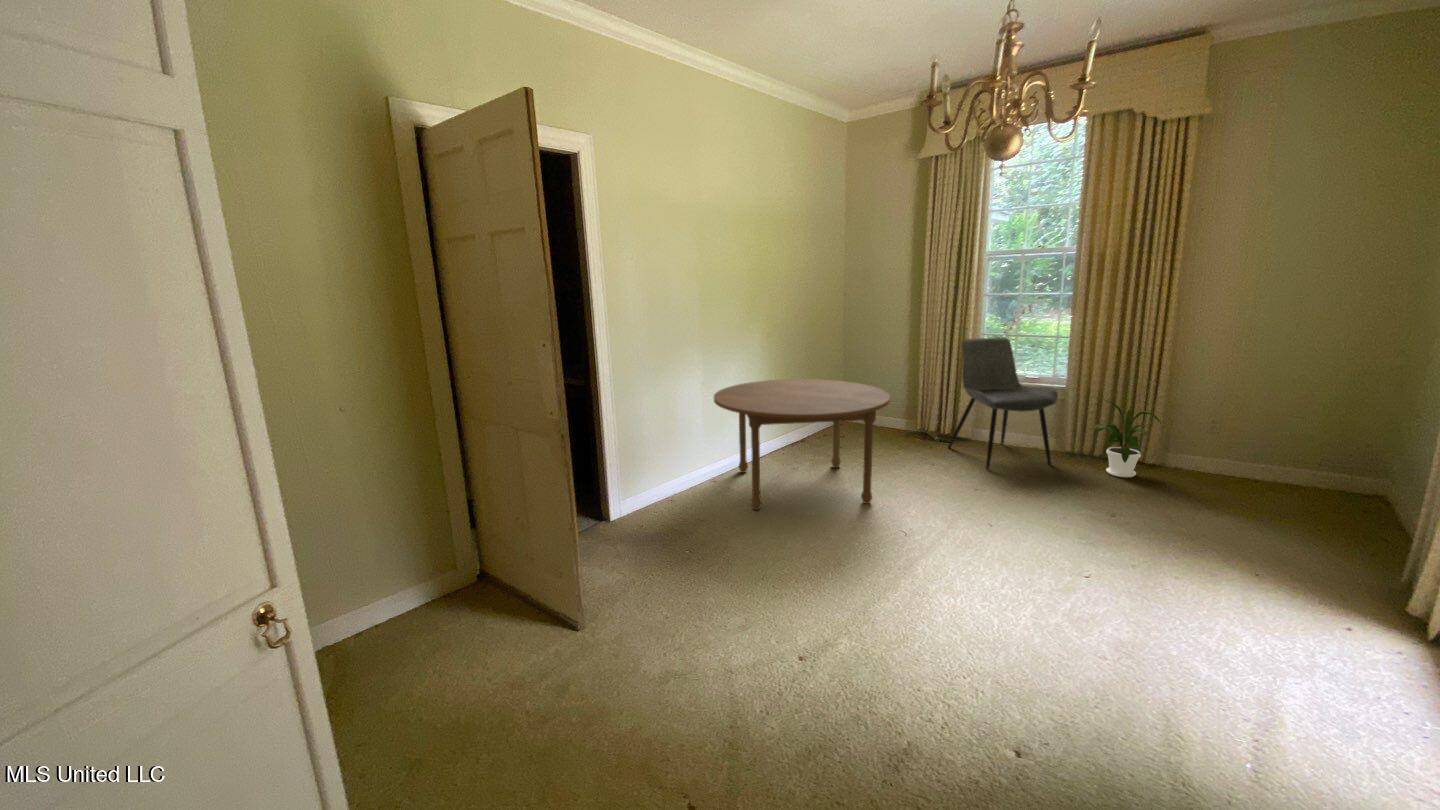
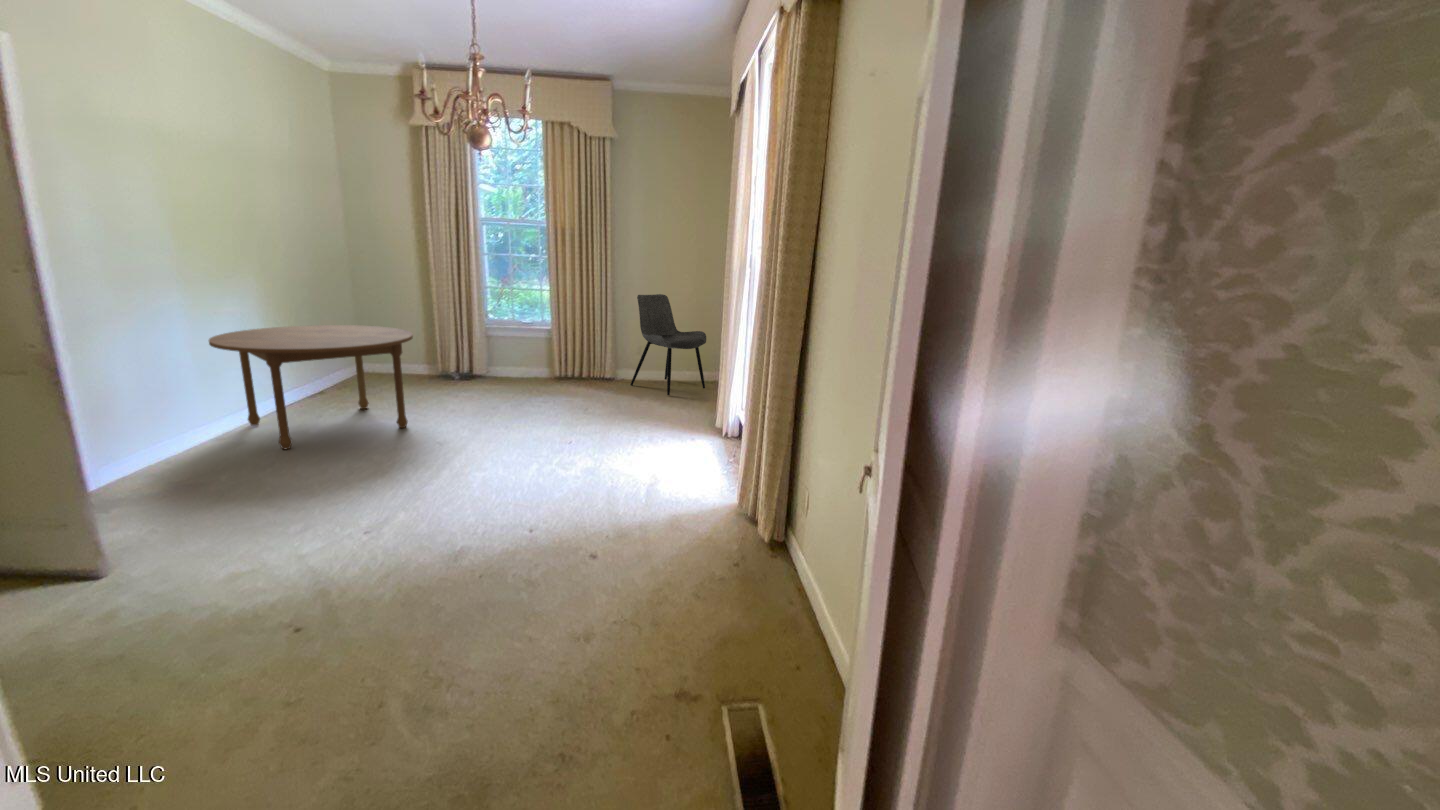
dining chair: present [948,337,1058,469] -> present [630,294,706,395]
house plant: present [1090,400,1161,478] -> none [568,333,611,387]

